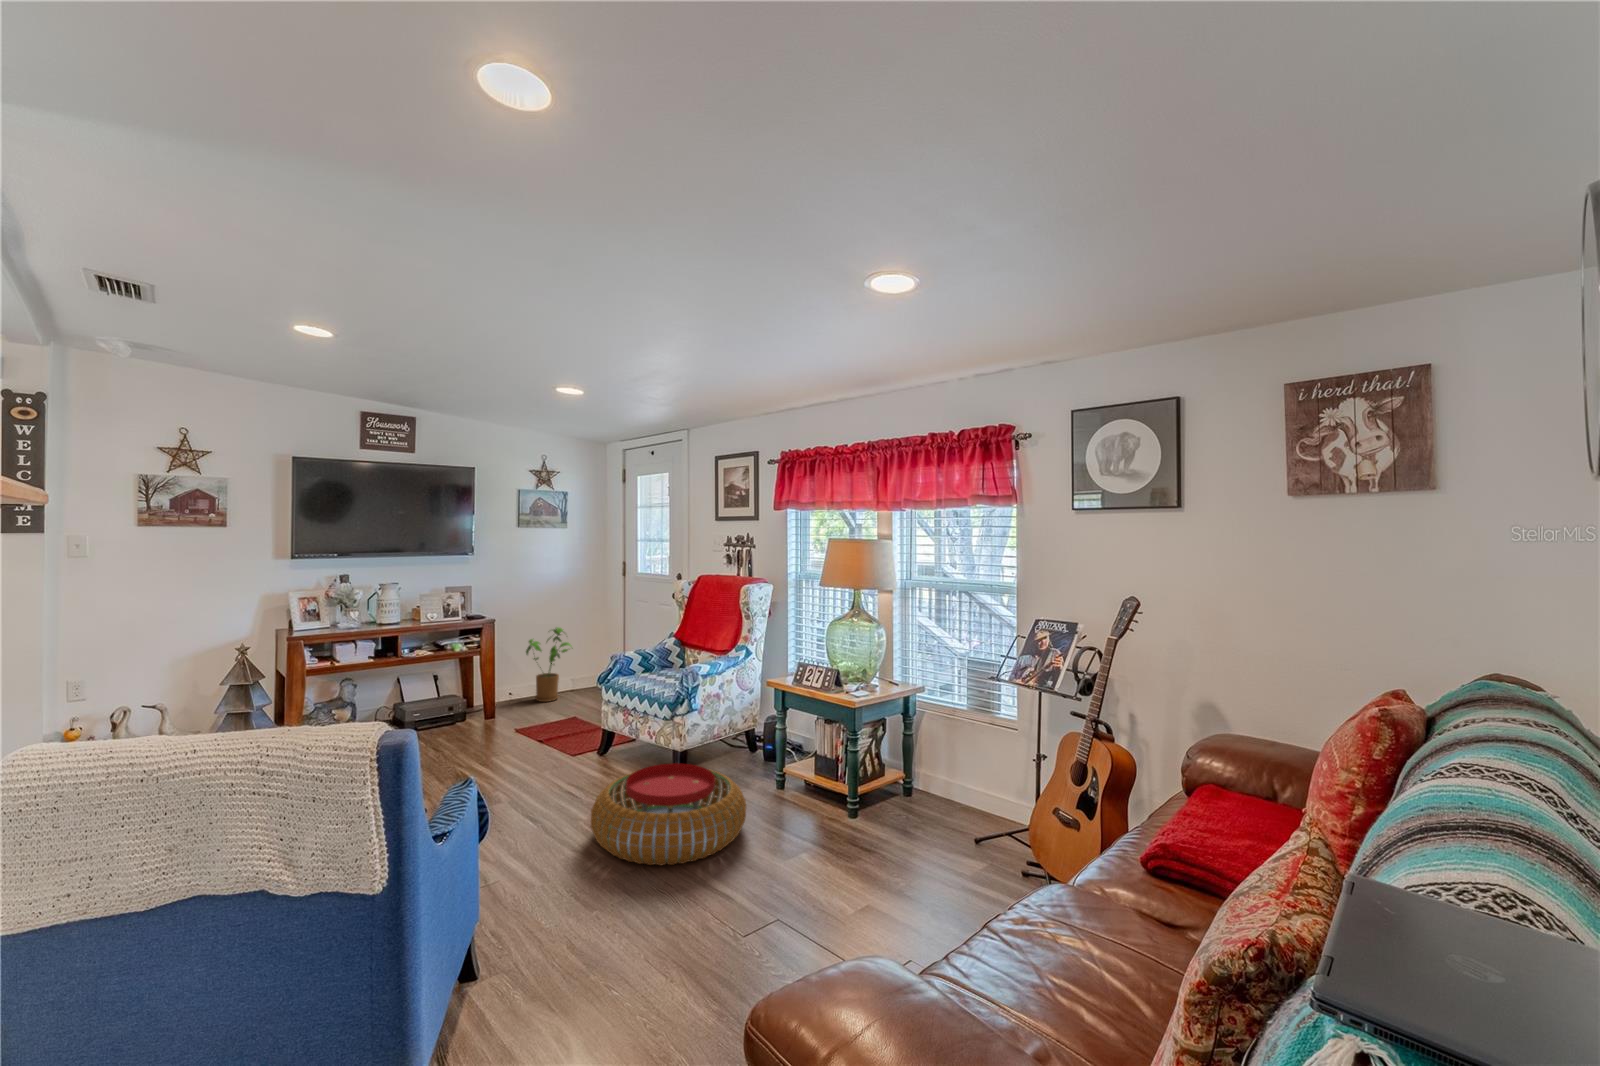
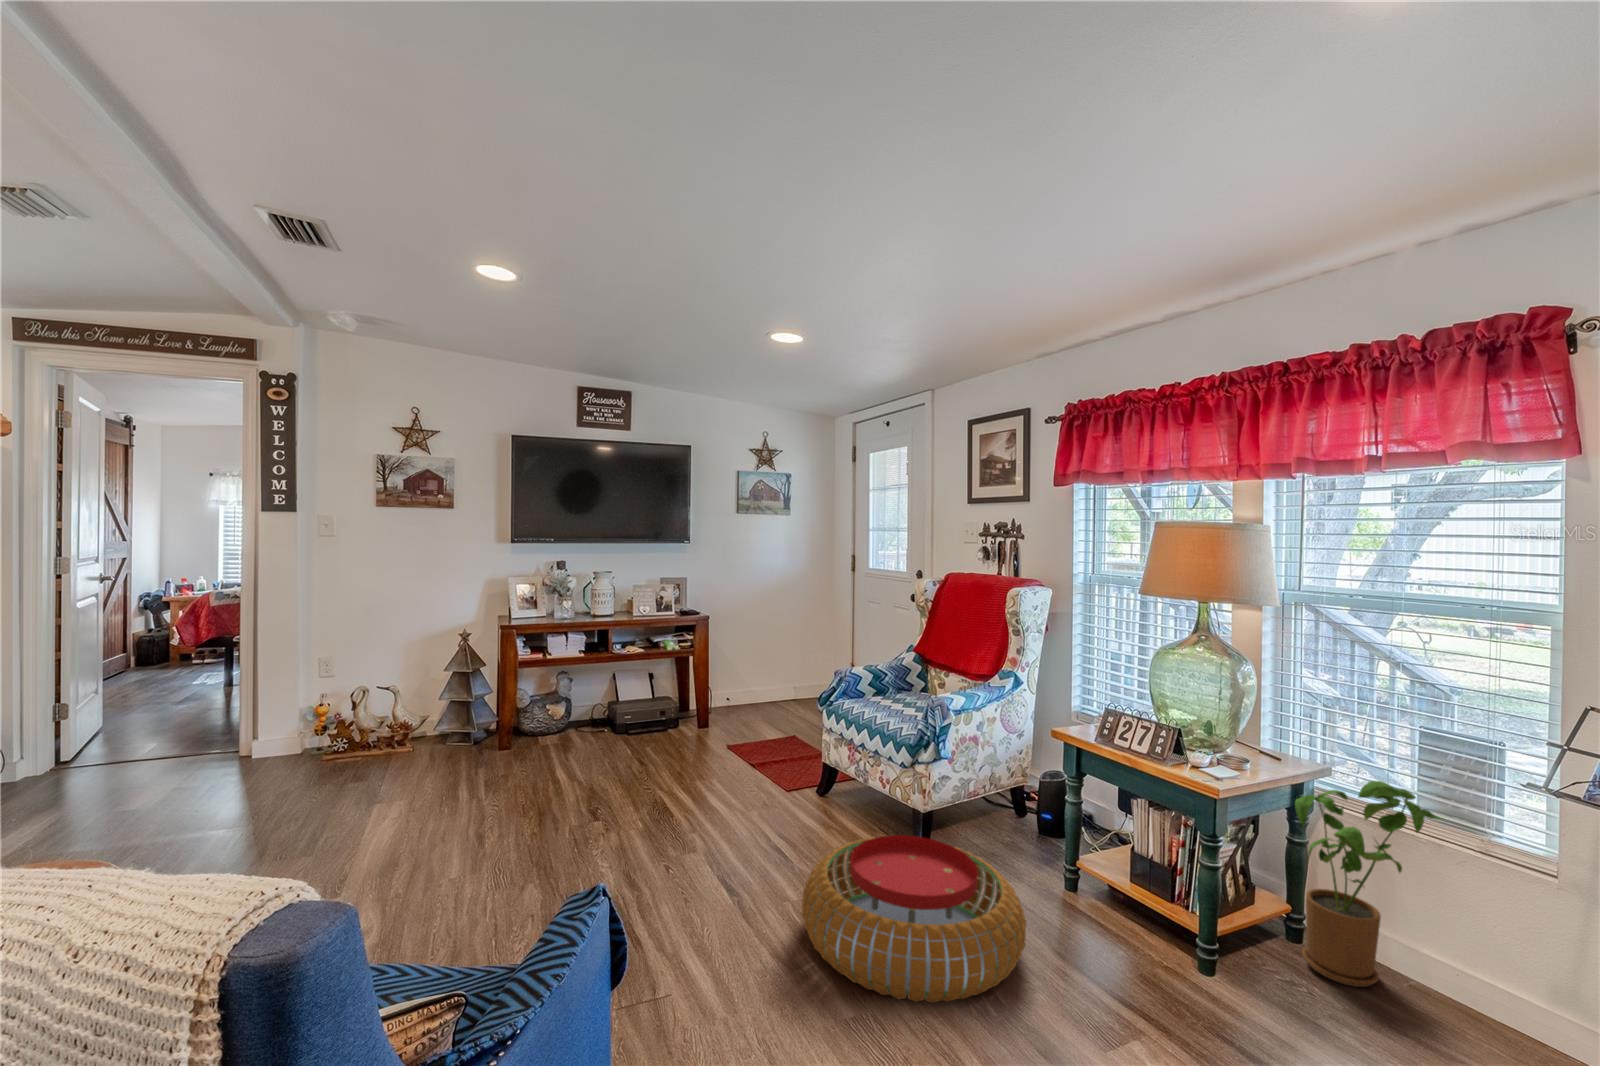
house plant: present [526,627,571,702] -> present [1295,781,1441,987]

